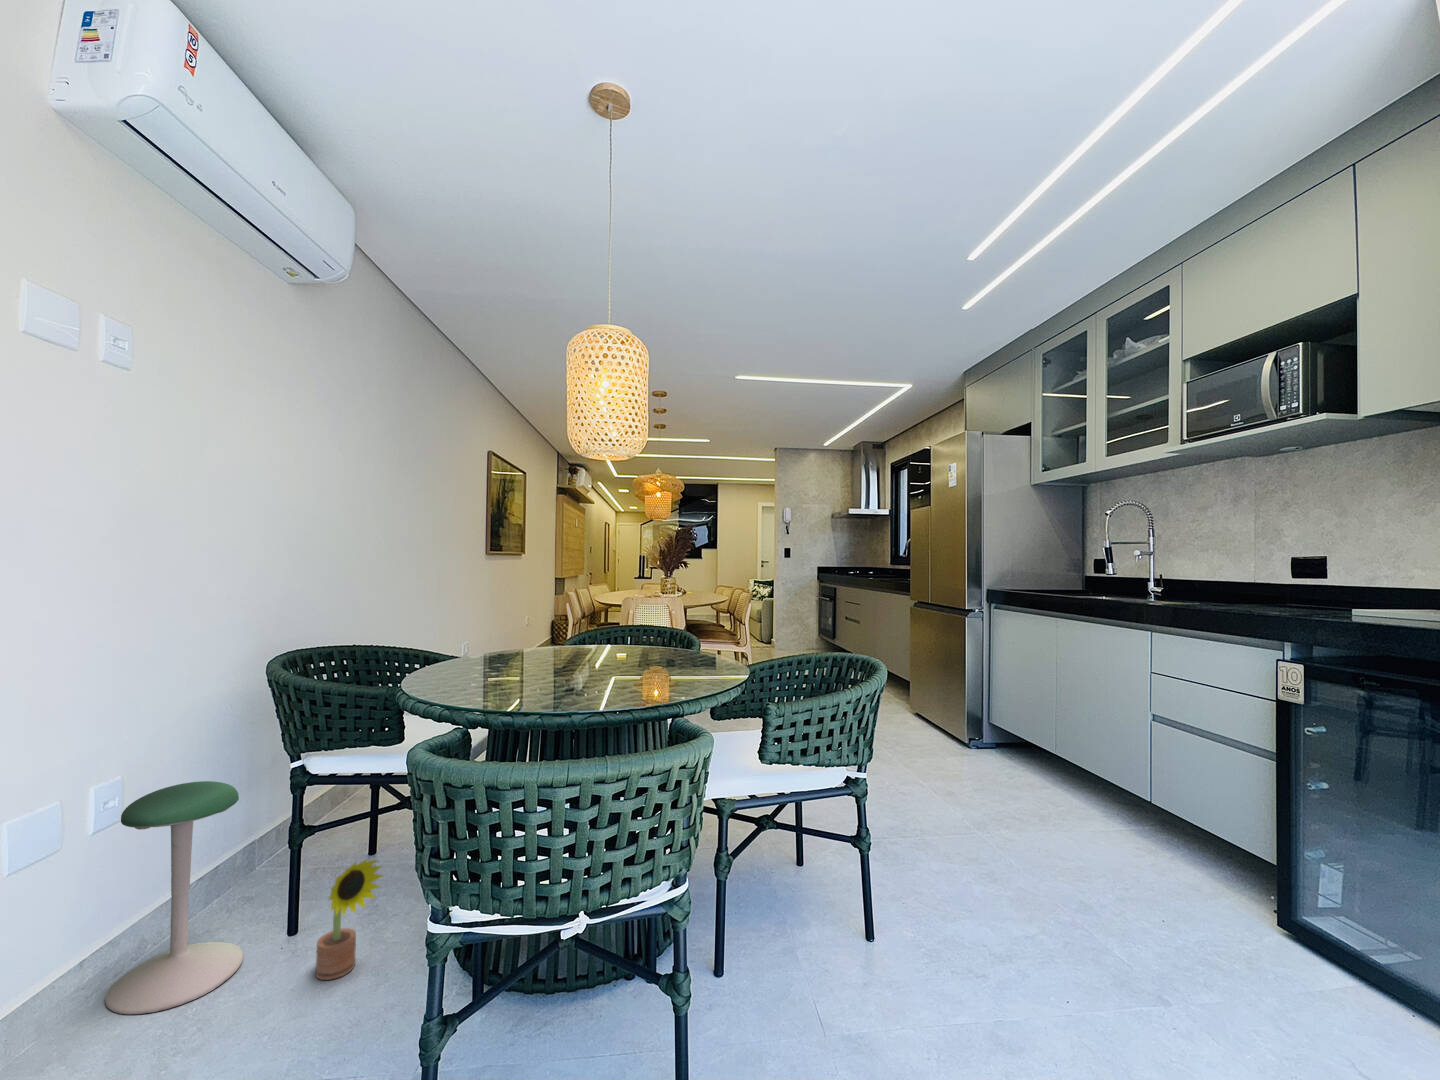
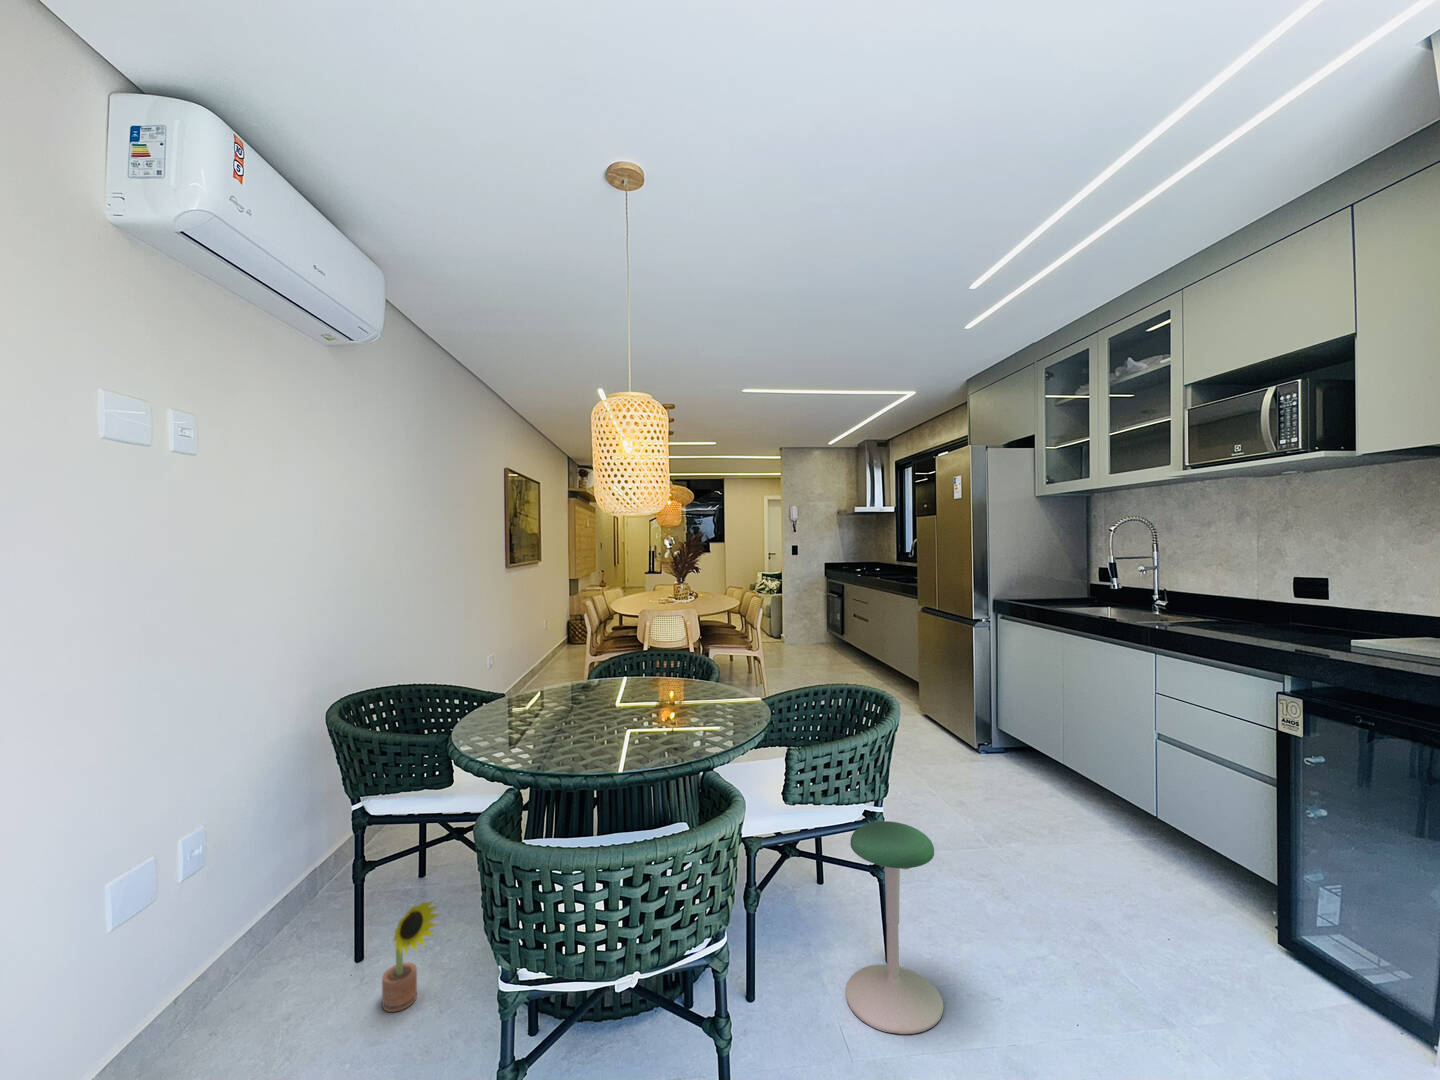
stool: present [105,781,243,1014] -> present [846,821,944,1034]

